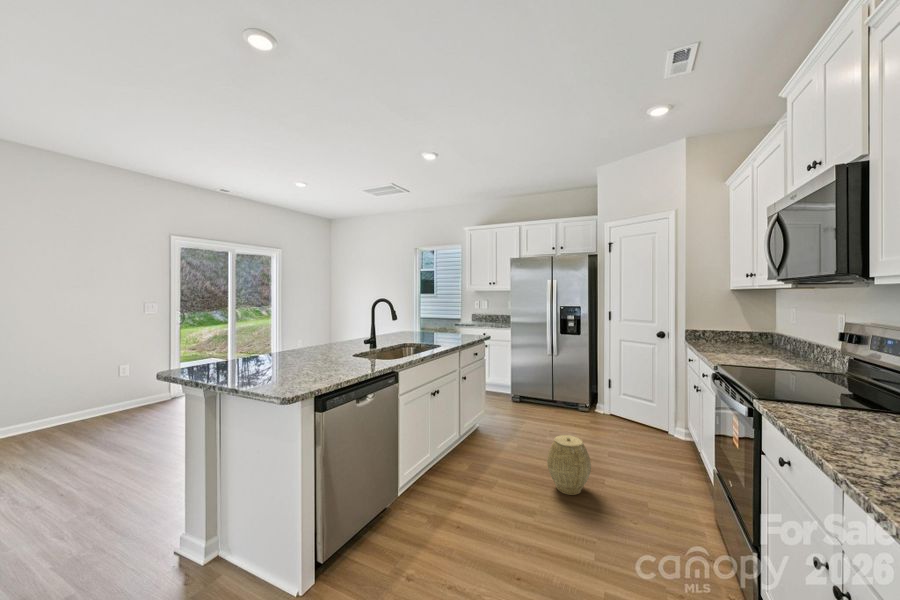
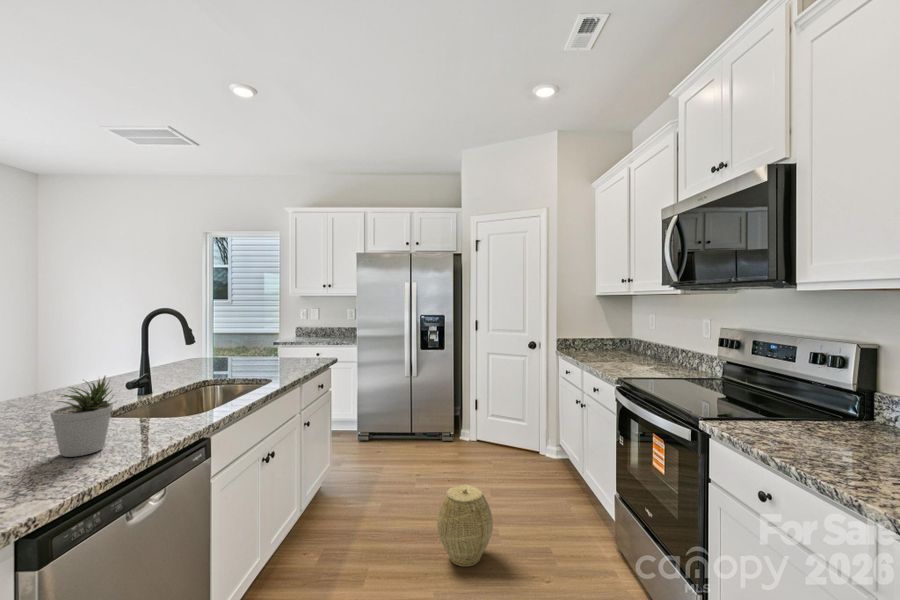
potted plant: none [330,333,355,370] -> present [50,376,115,457]

